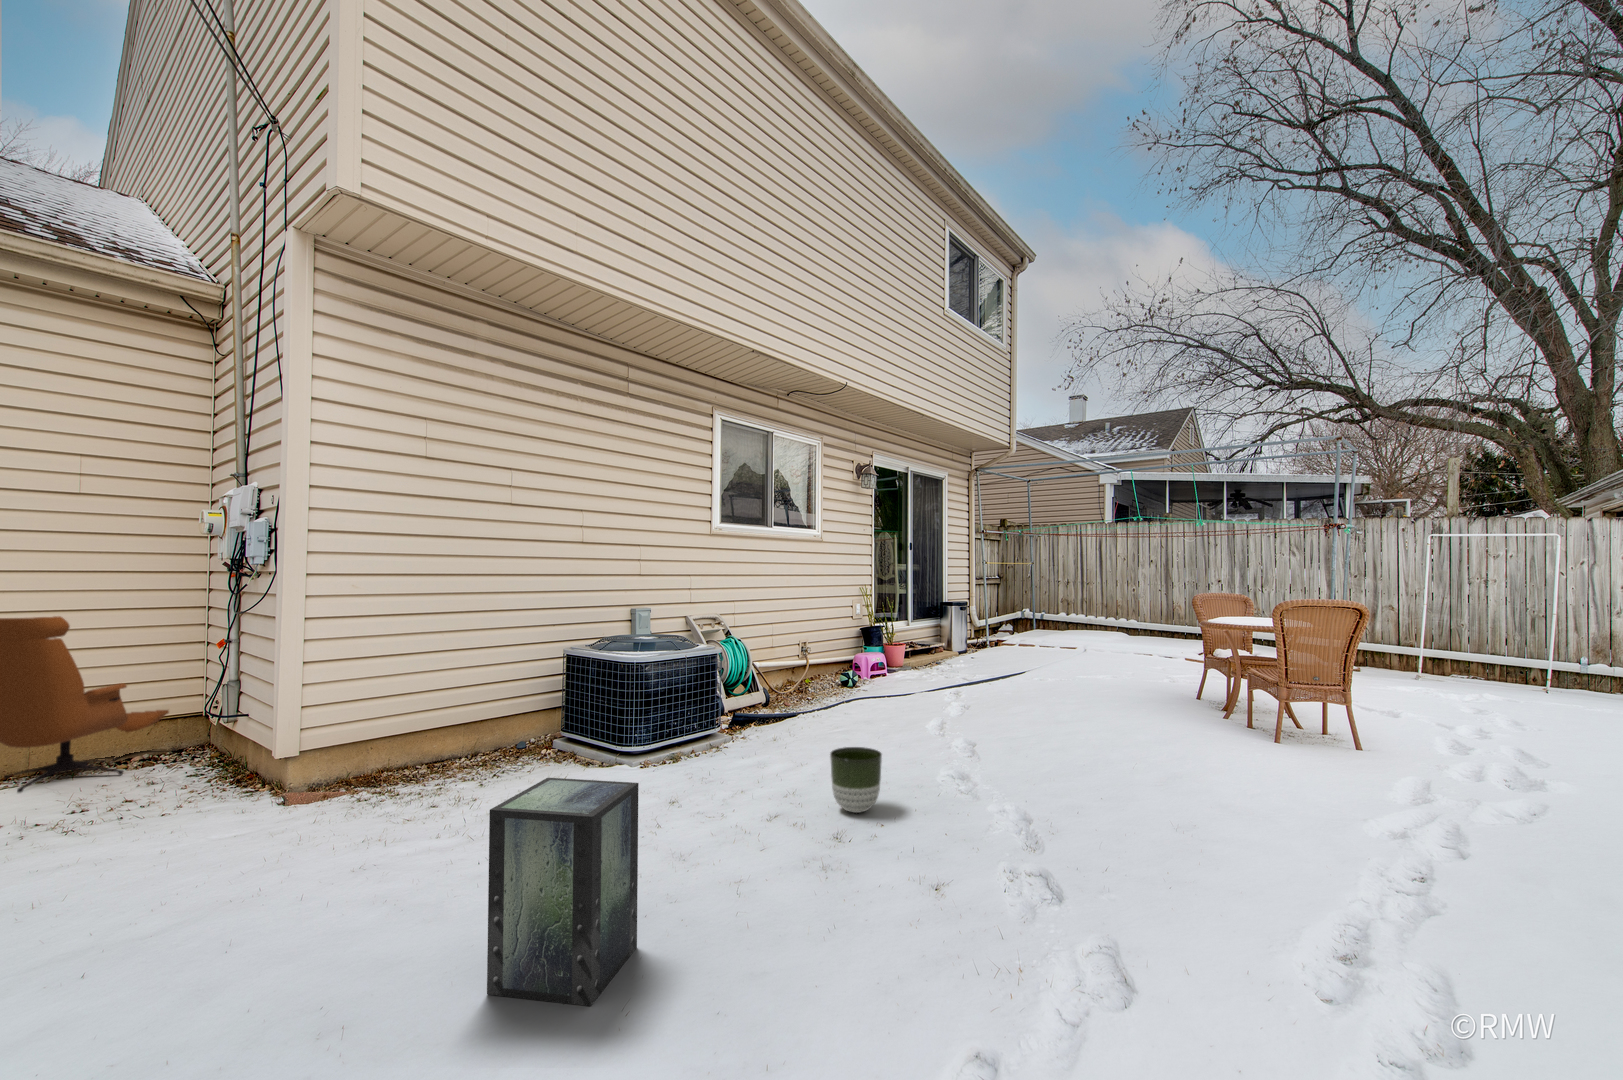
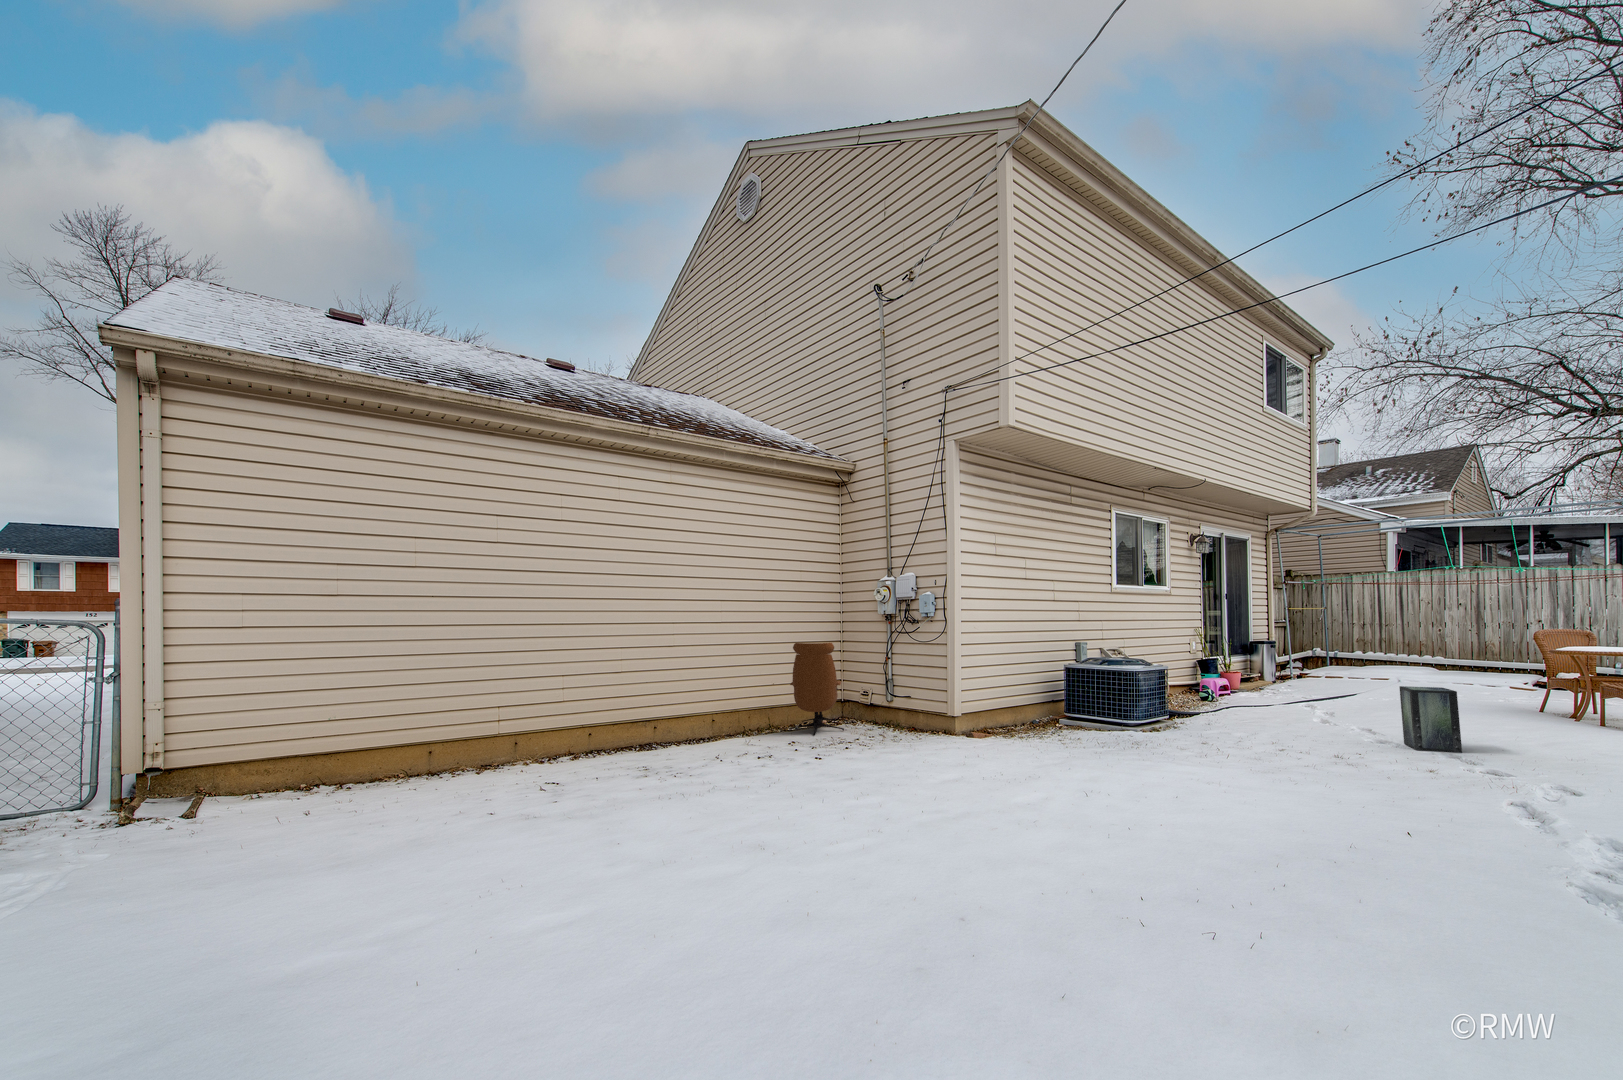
planter: present [830,747,882,813] -> none [1305,723,1342,760]
storage box: present [487,778,639,1006] -> present [1399,686,1462,753]

